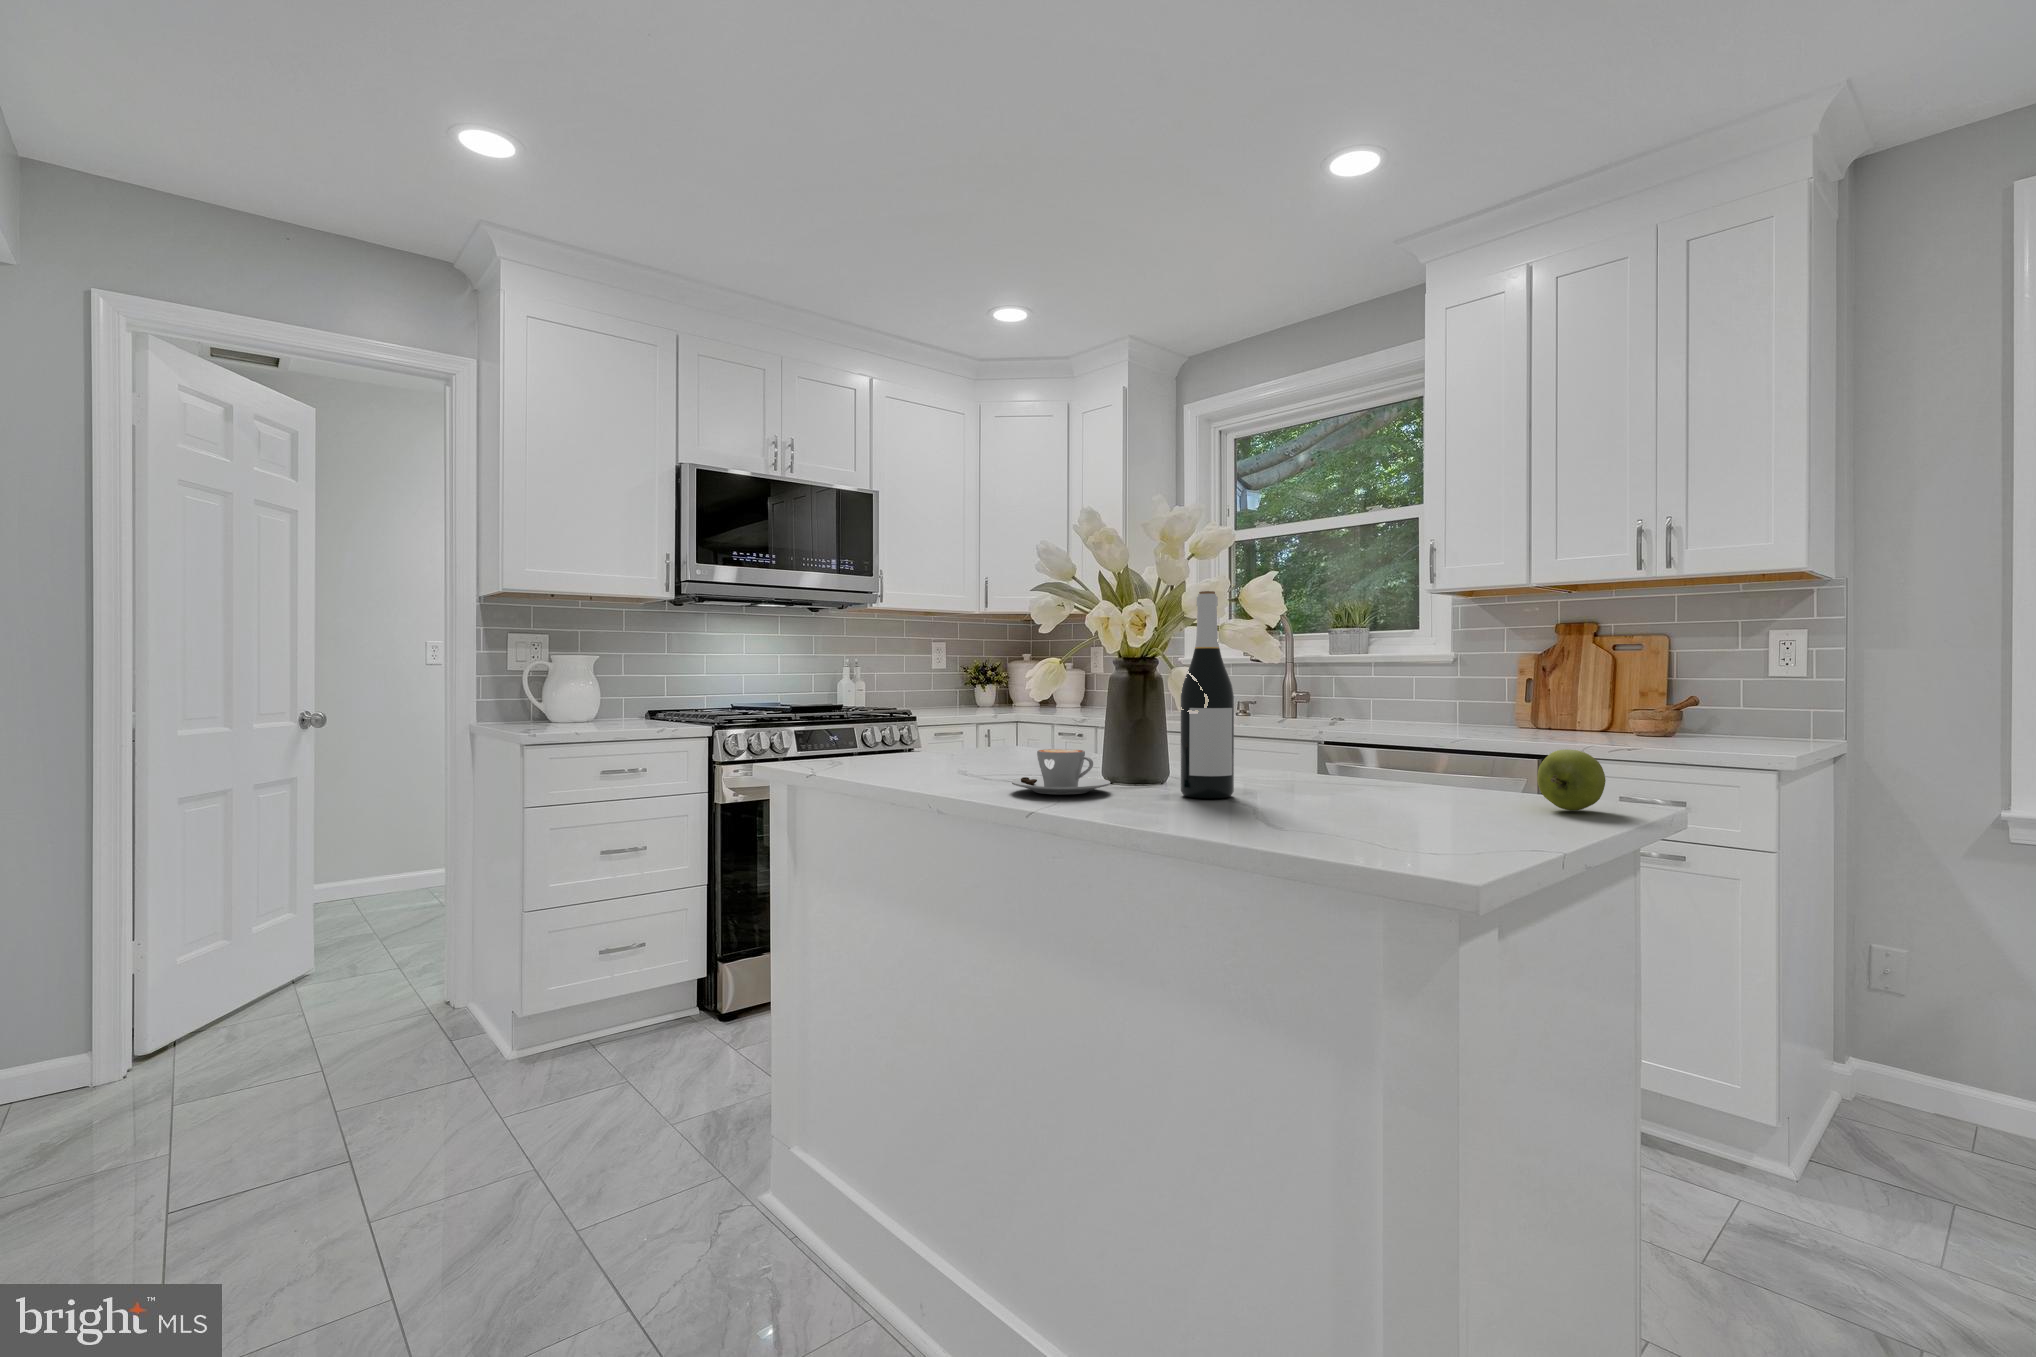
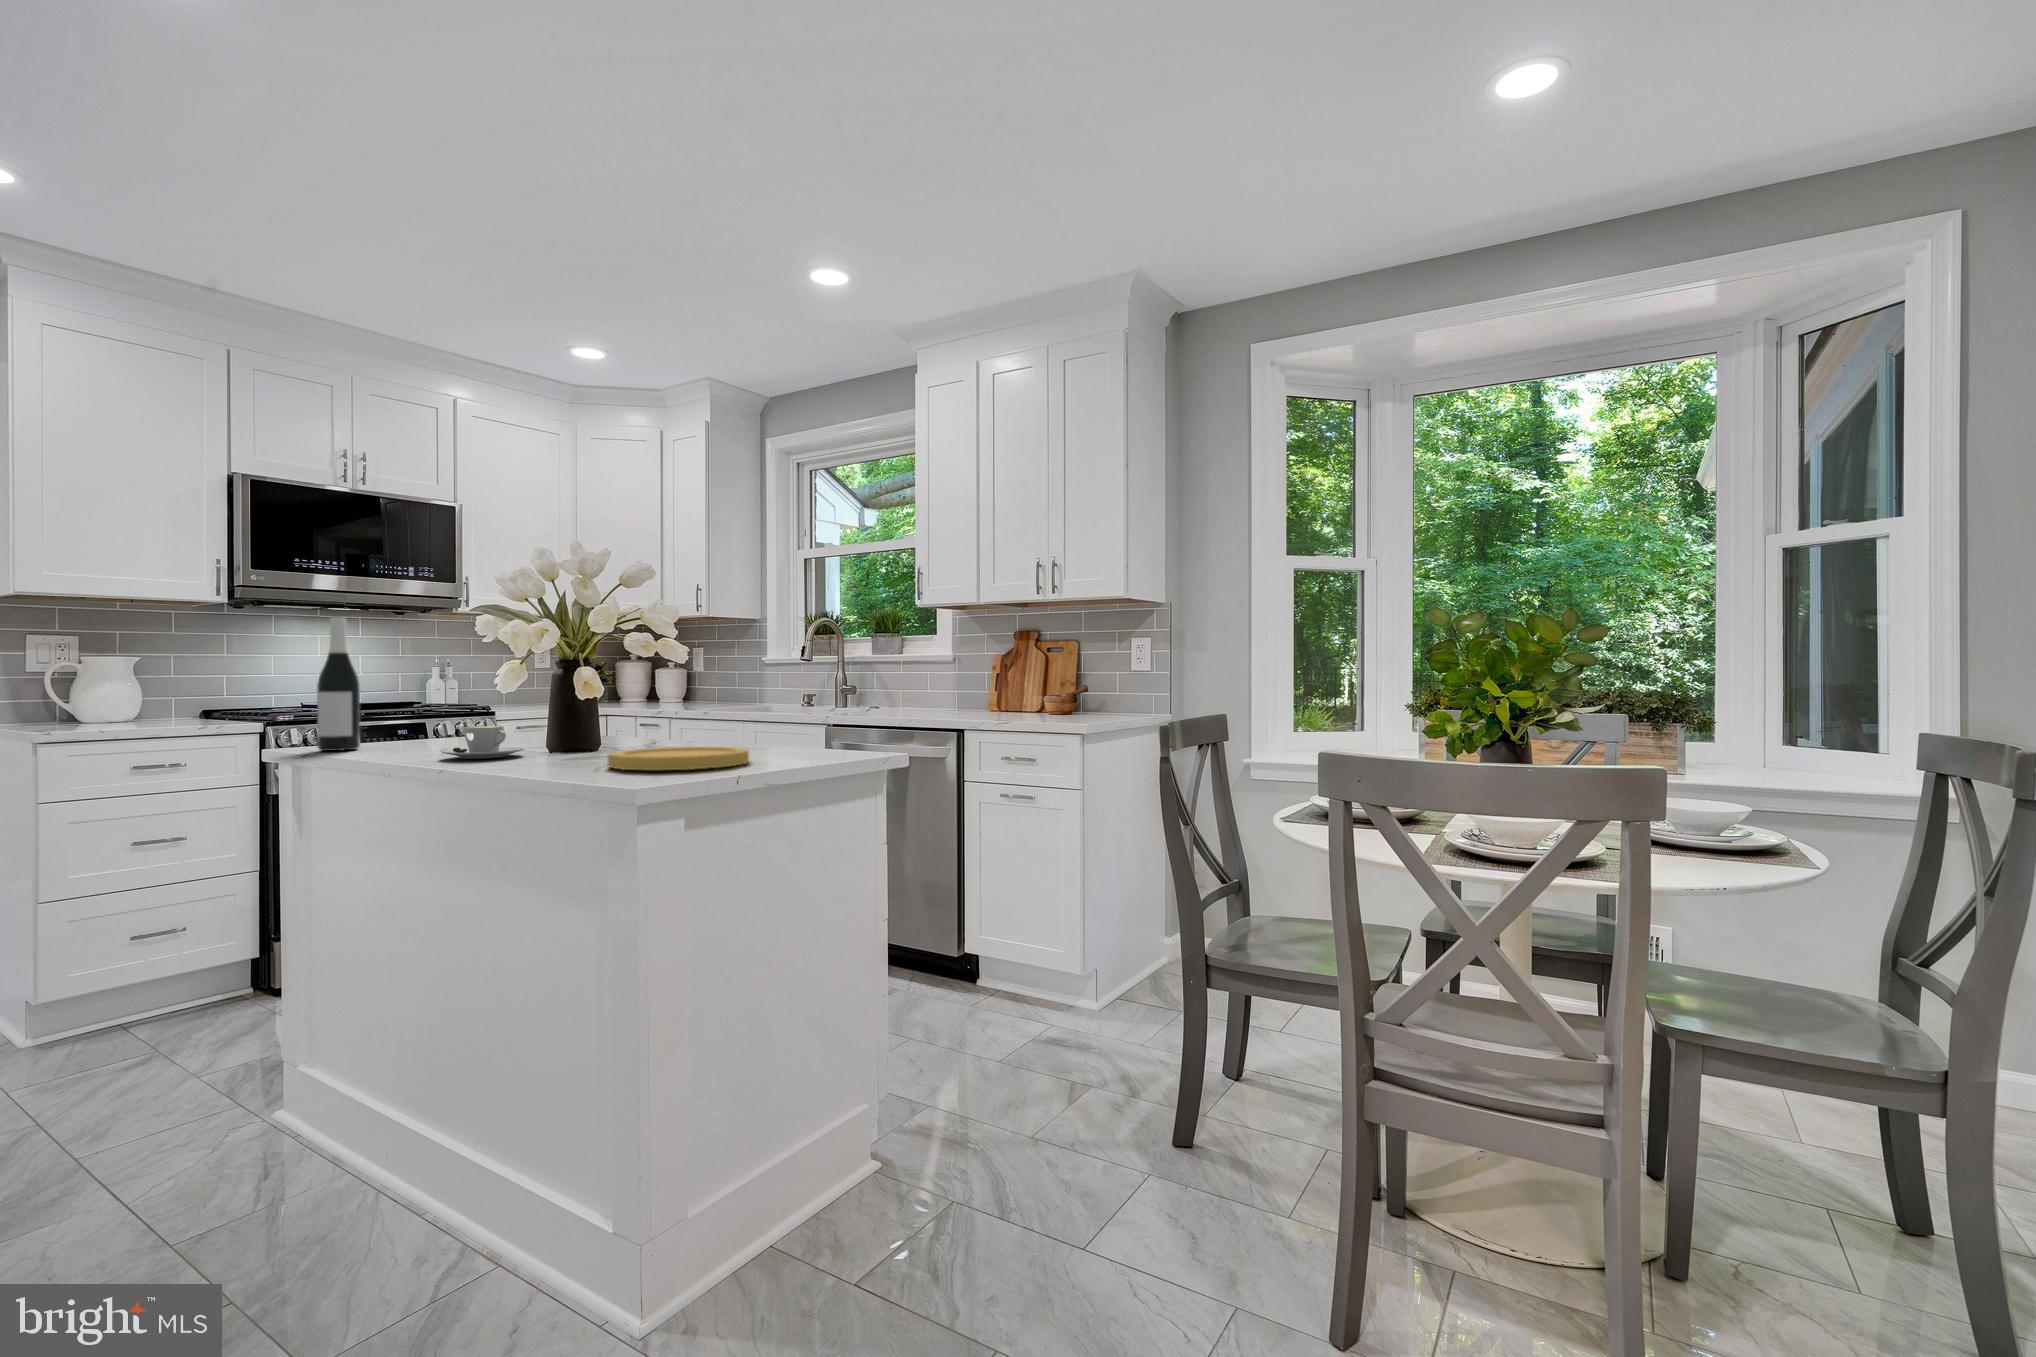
wine bottle: present [1181,591,1234,798] -> present [317,615,360,751]
apple: present [1537,749,1606,811] -> none [800,717,841,756]
plate: none [1279,789,1498,834] -> present [608,747,749,770]

